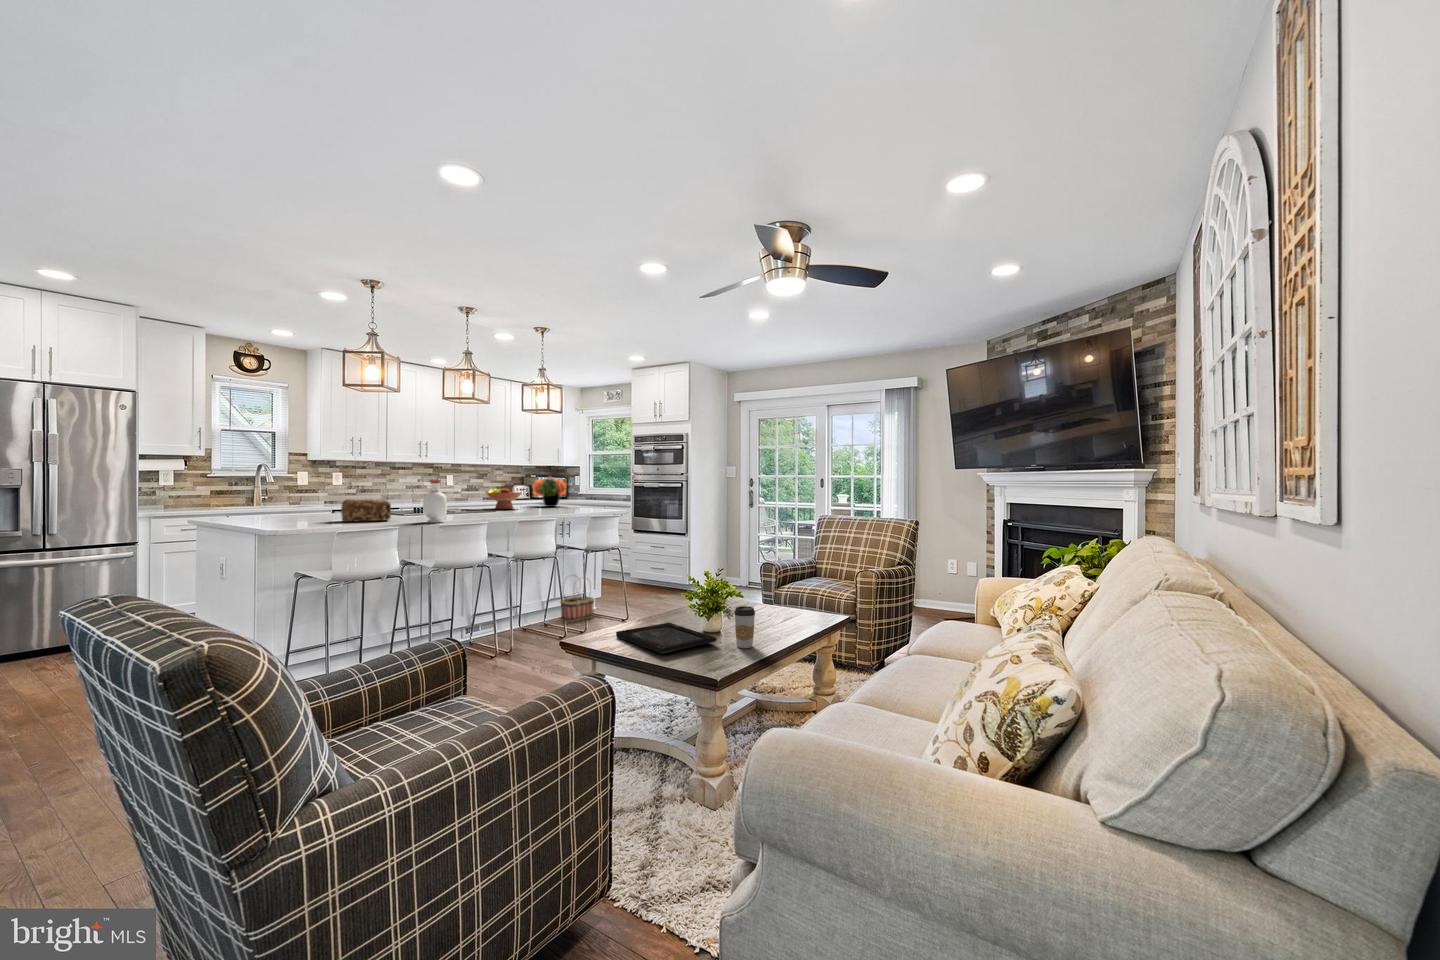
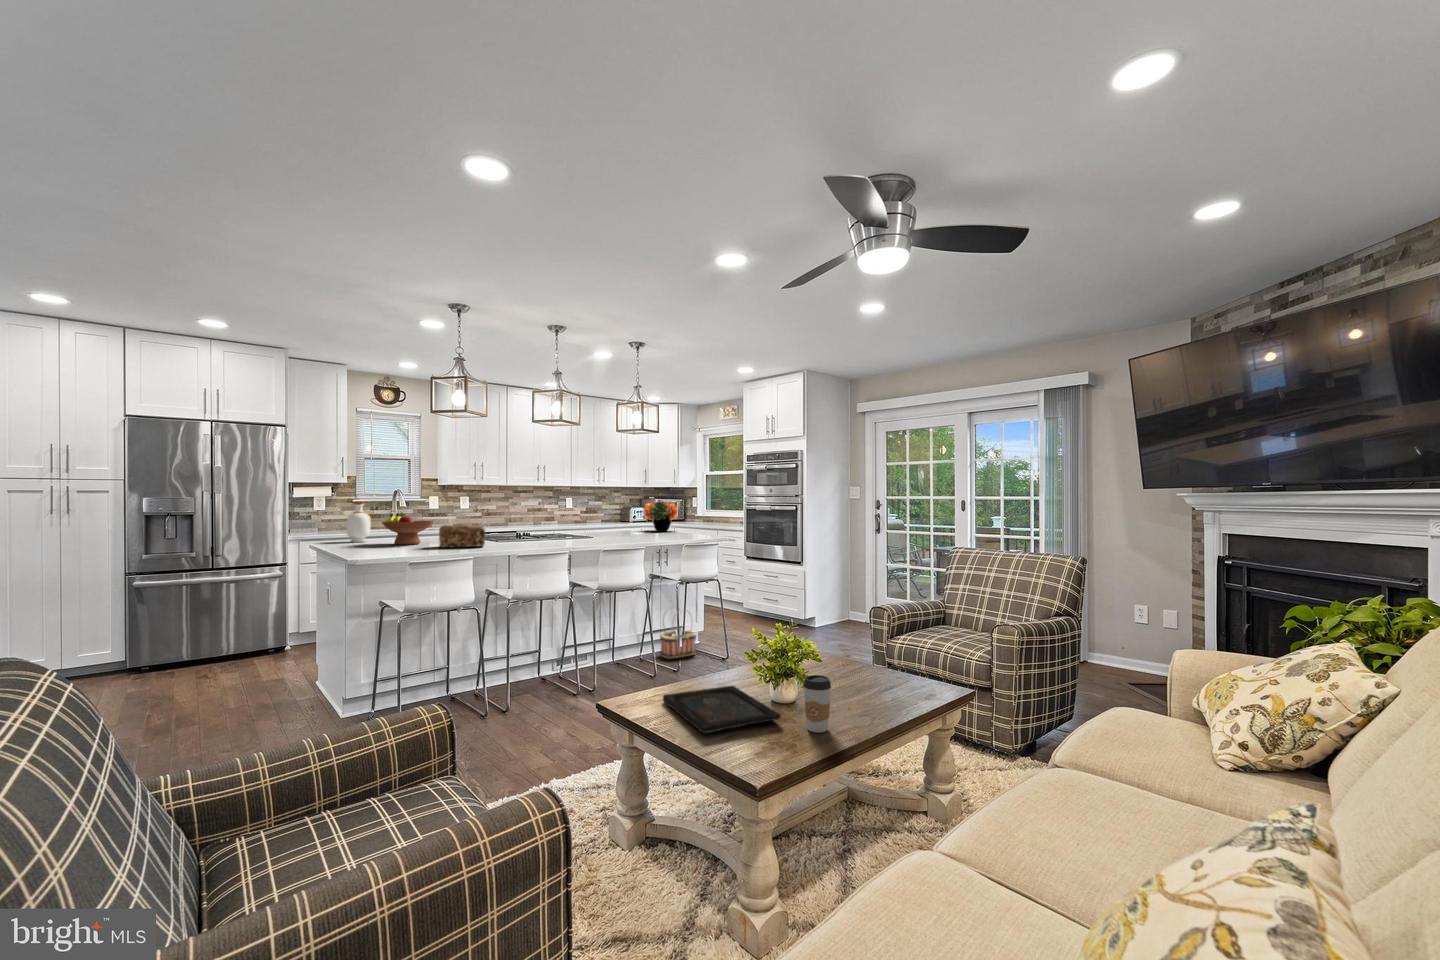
bottle: present [423,480,449,522] -> present [346,502,371,542]
fruit bowl: present [487,486,522,509] -> present [382,513,433,545]

